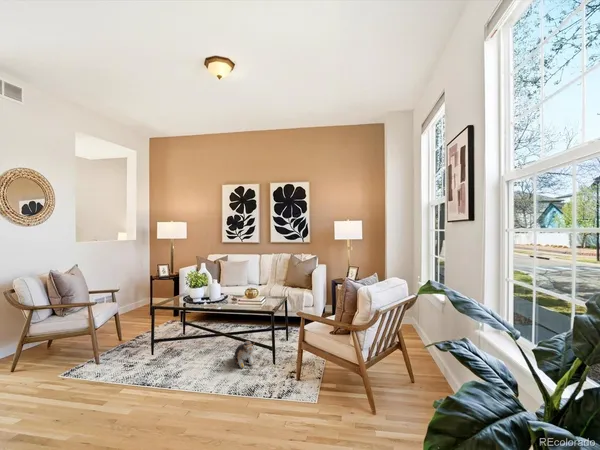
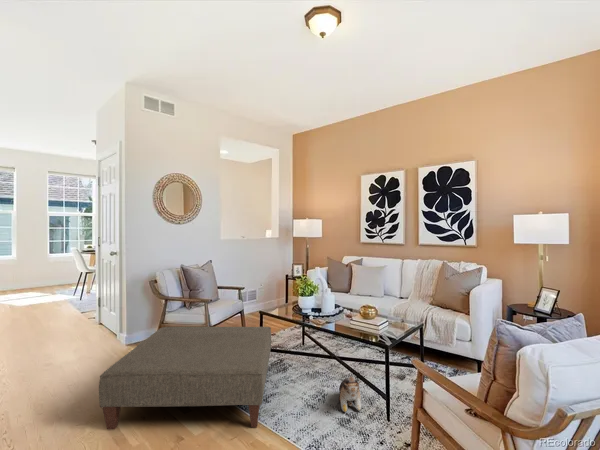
ottoman: none [19,319,185,432] -> present [99,327,271,429]

